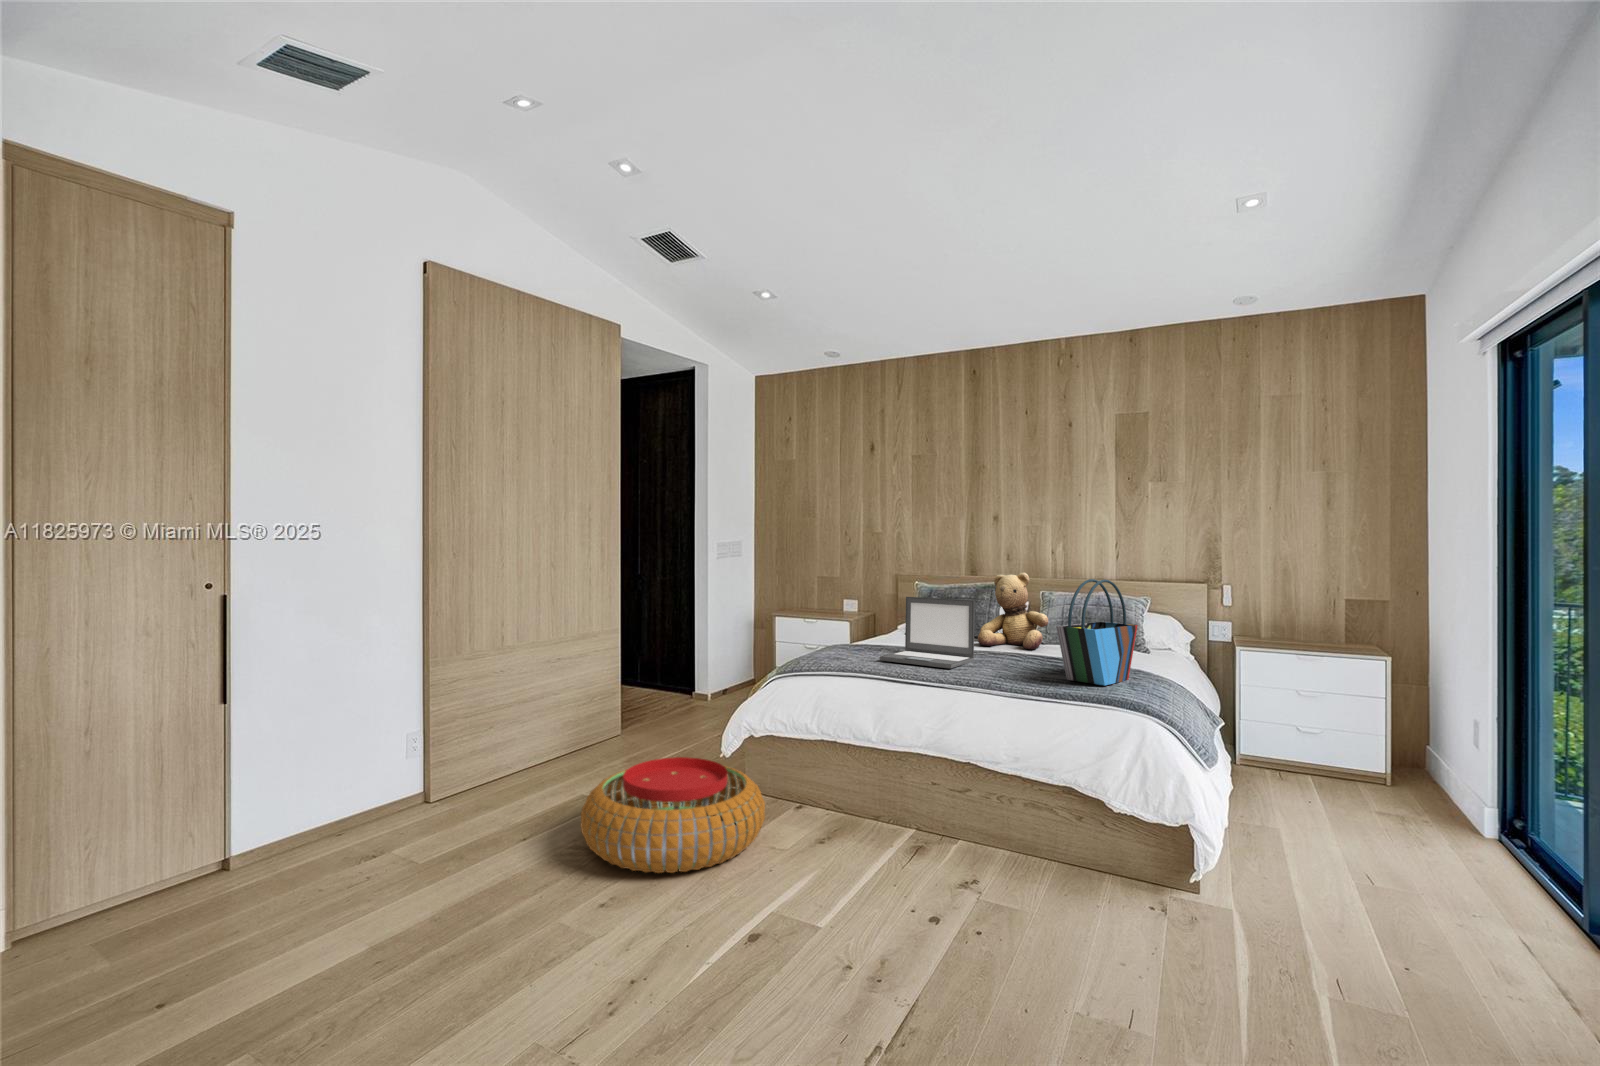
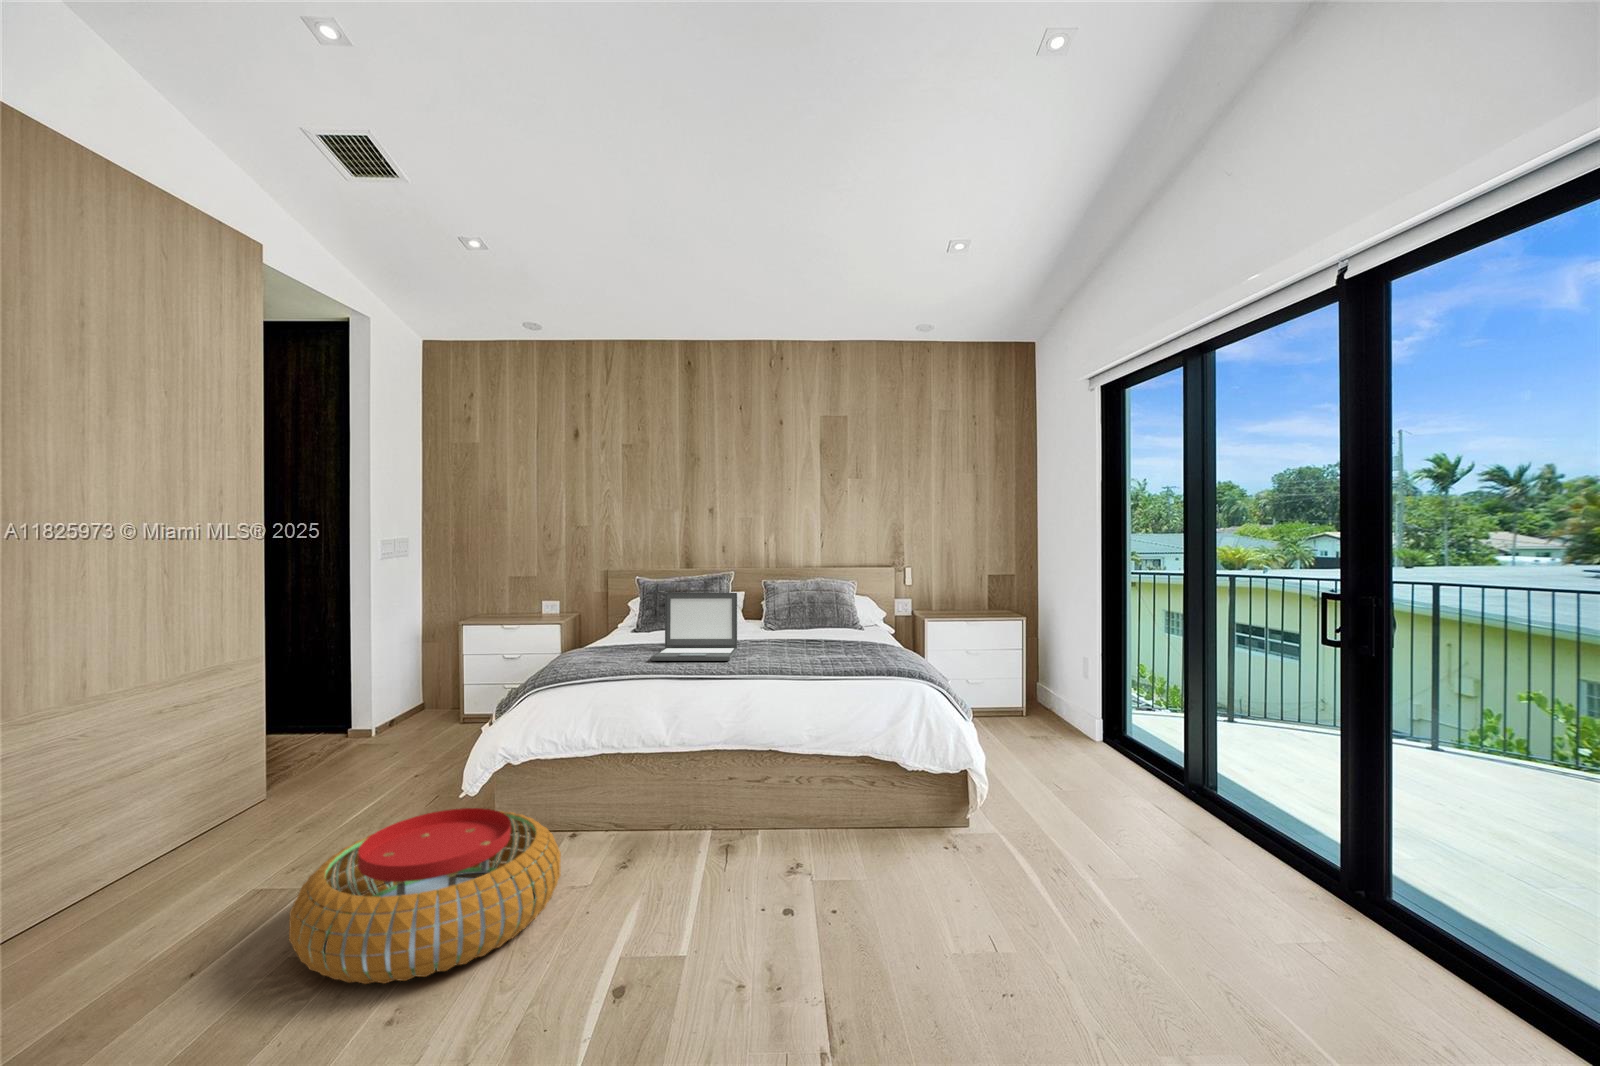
teddy bear: present [978,573,1048,649] -> none [719,565,783,636]
tote bag: present [1056,579,1138,686] -> none [830,568,877,660]

